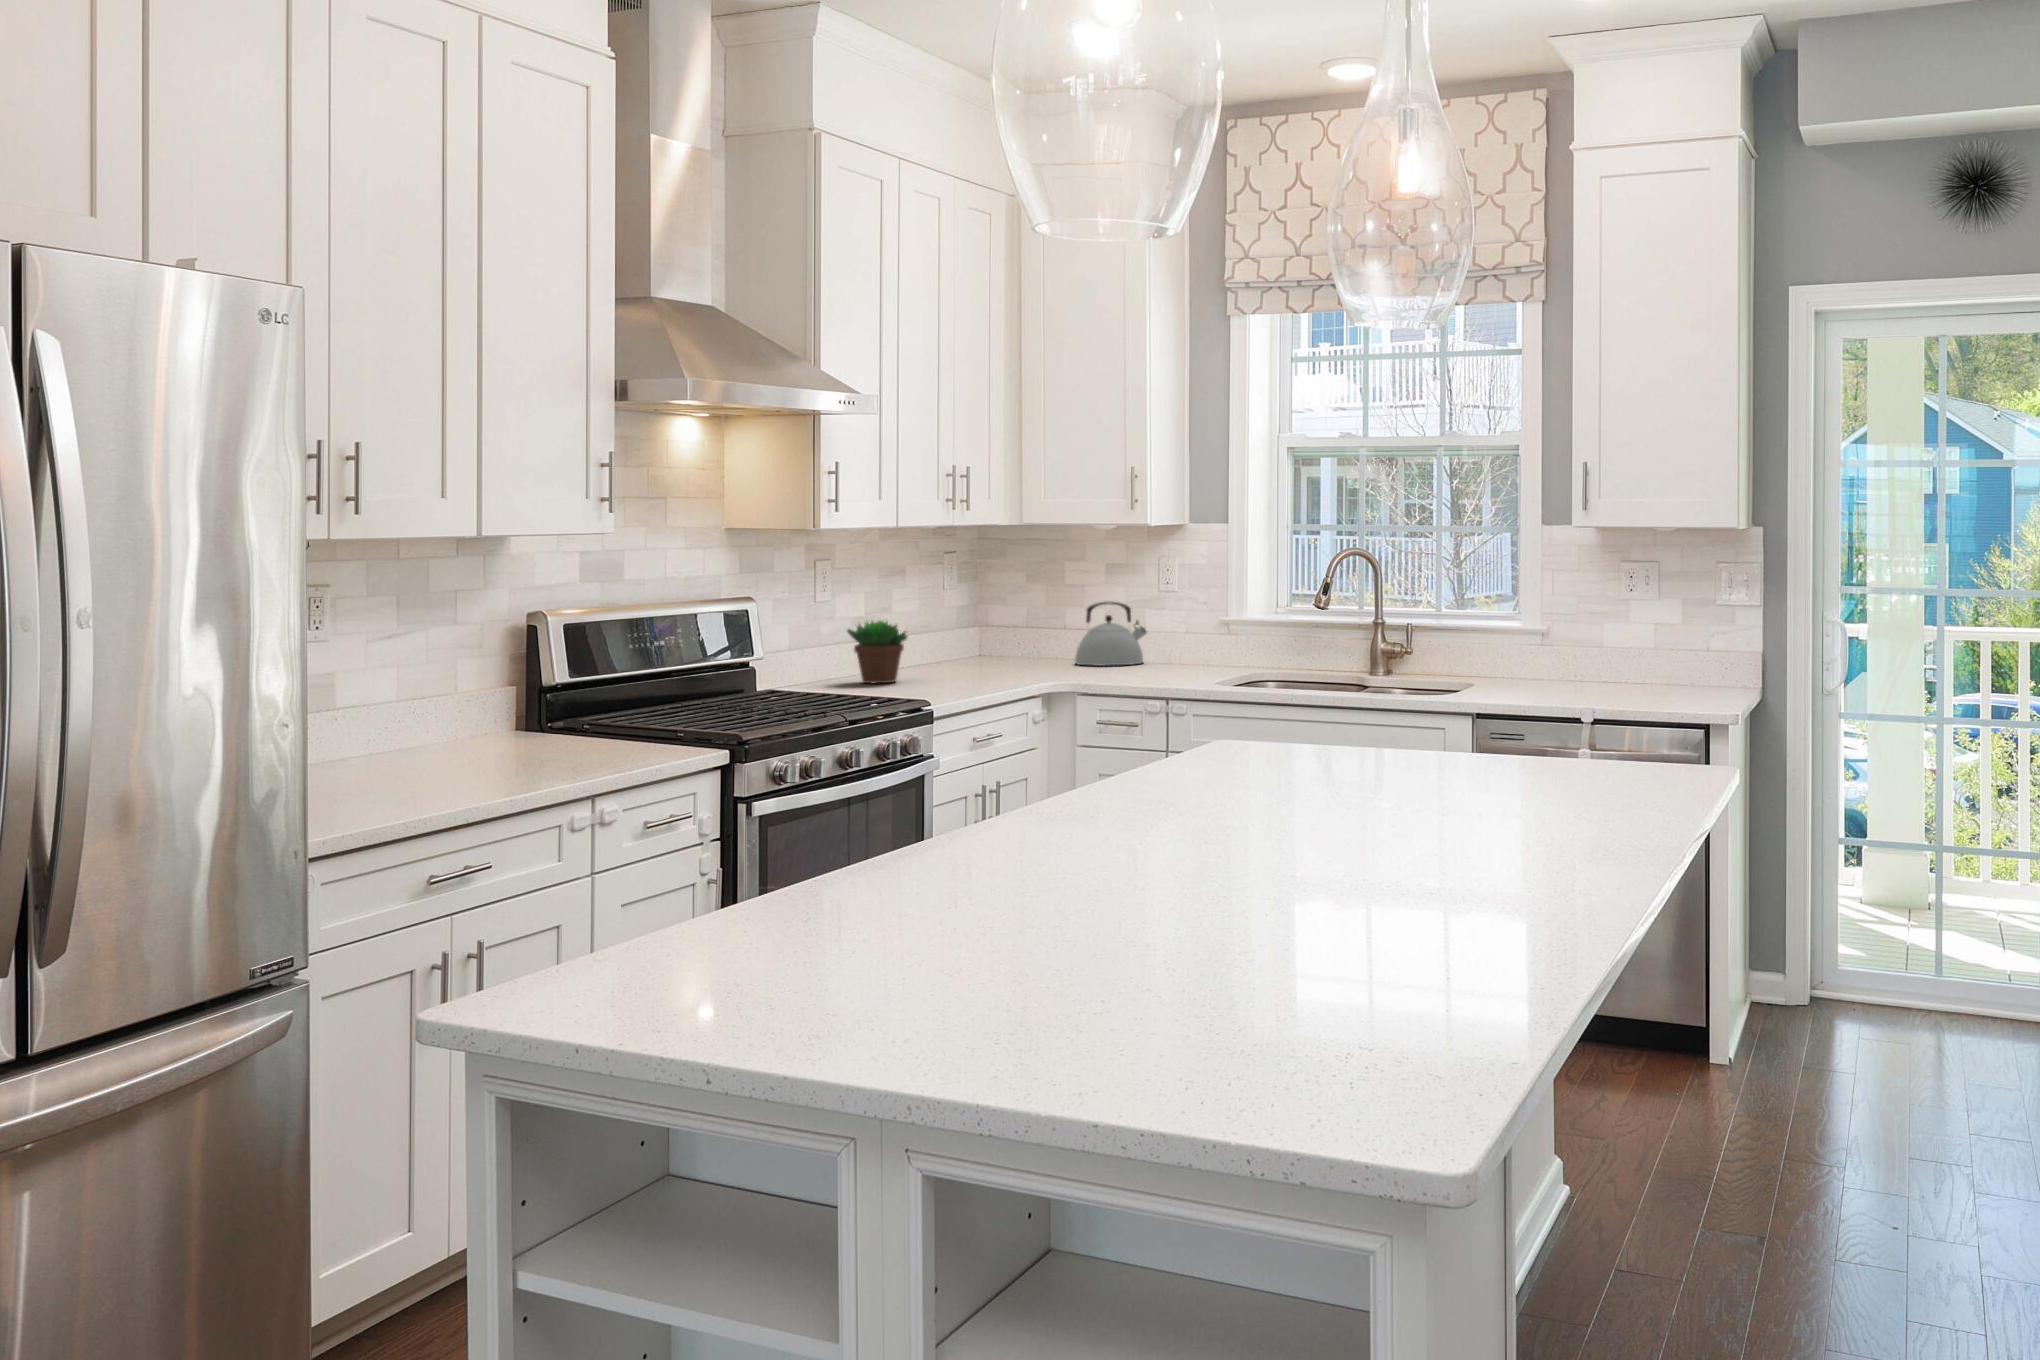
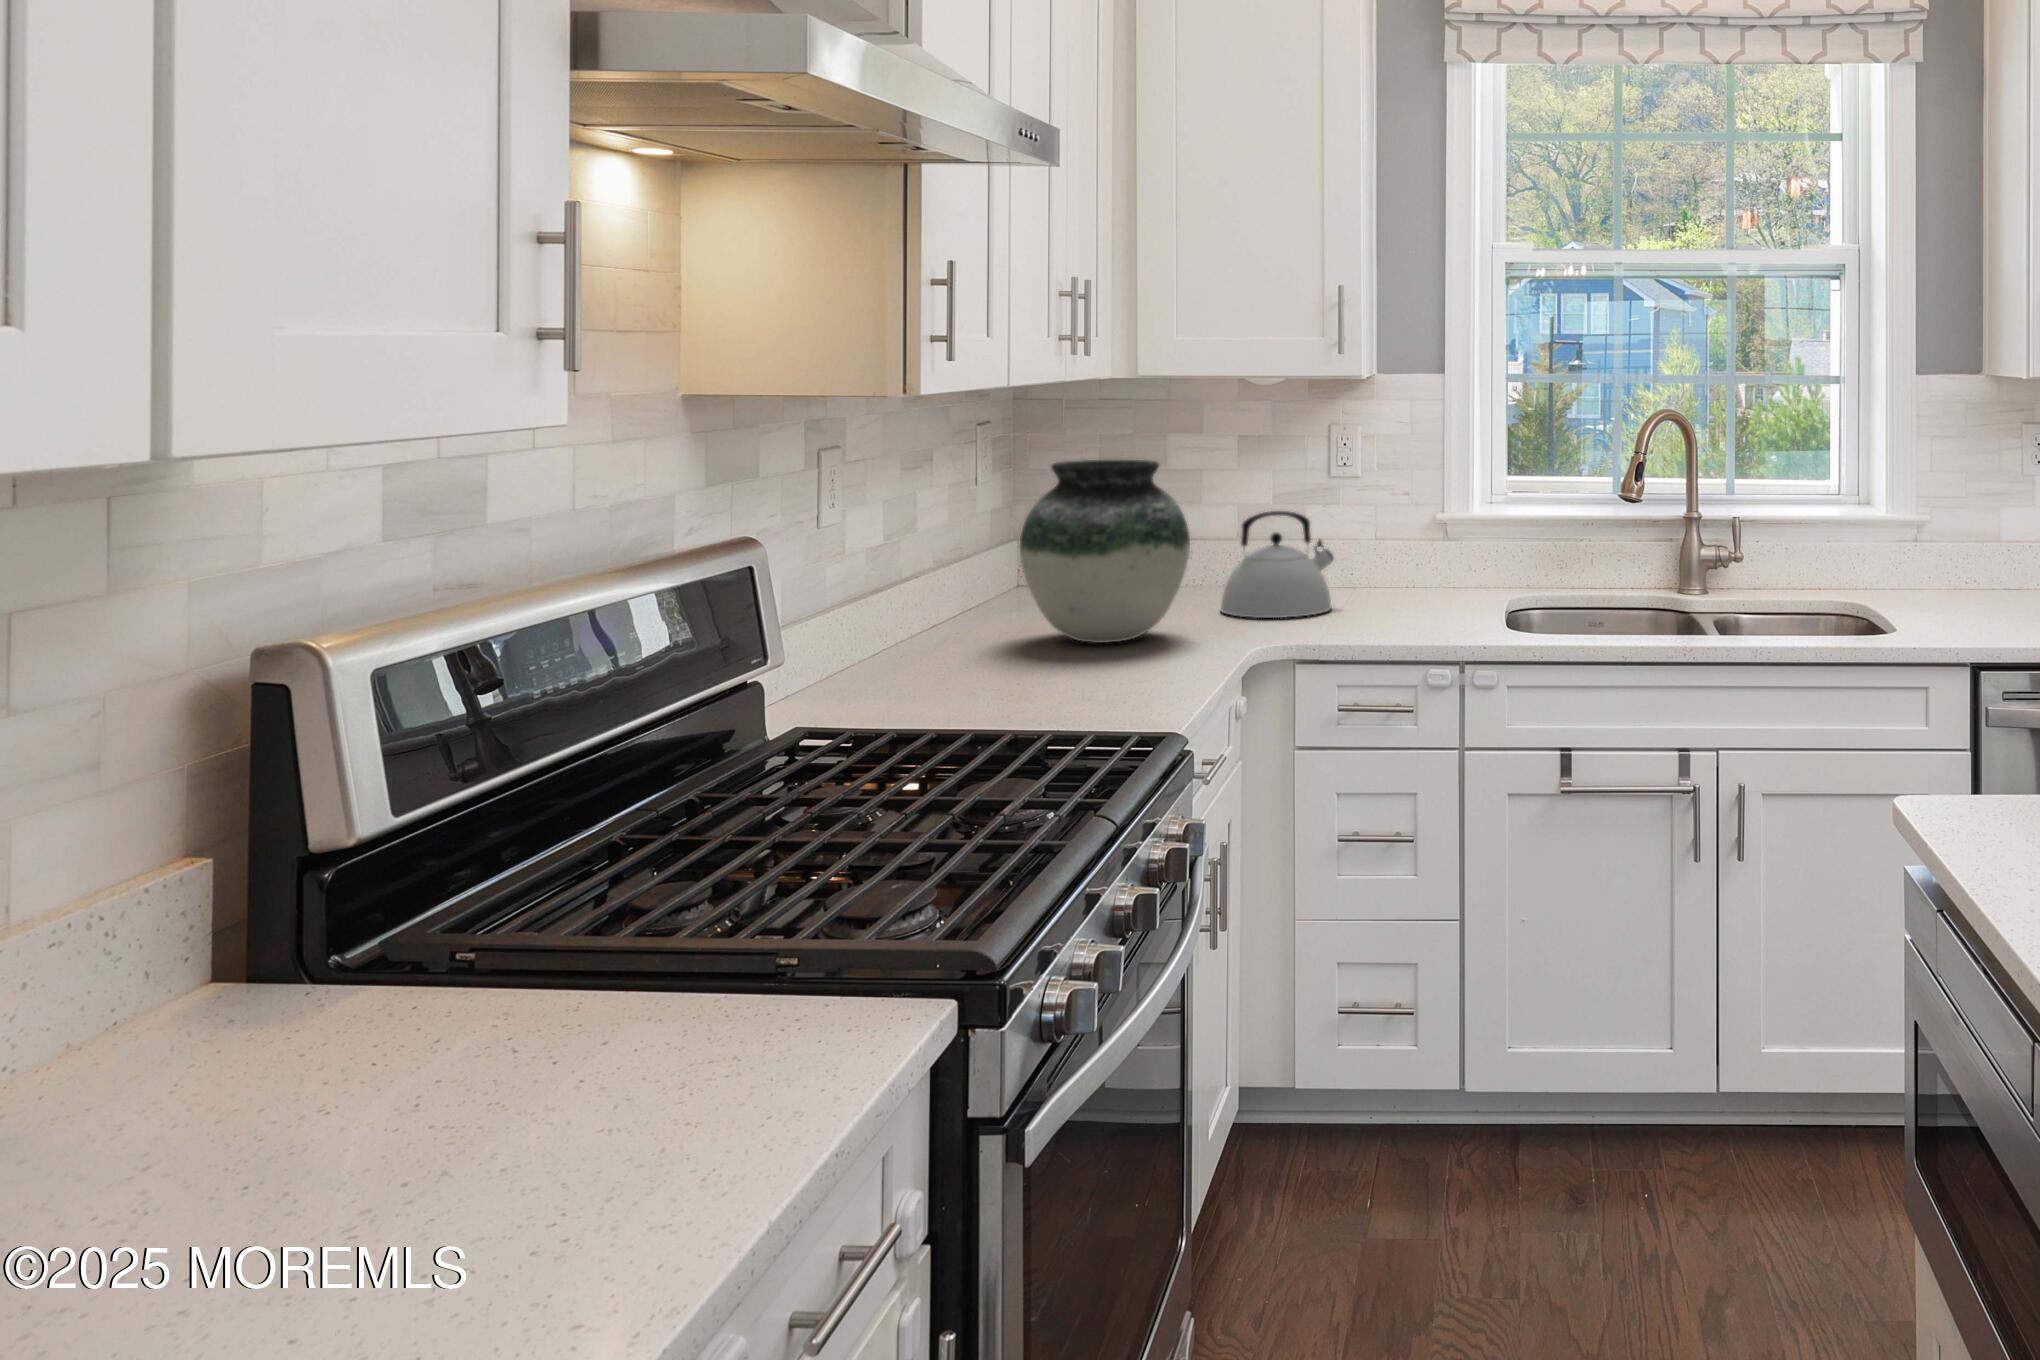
vase: none [939,567,1038,672] -> present [1020,460,1190,643]
succulent plant: present [847,620,907,683] -> none [886,567,1005,691]

